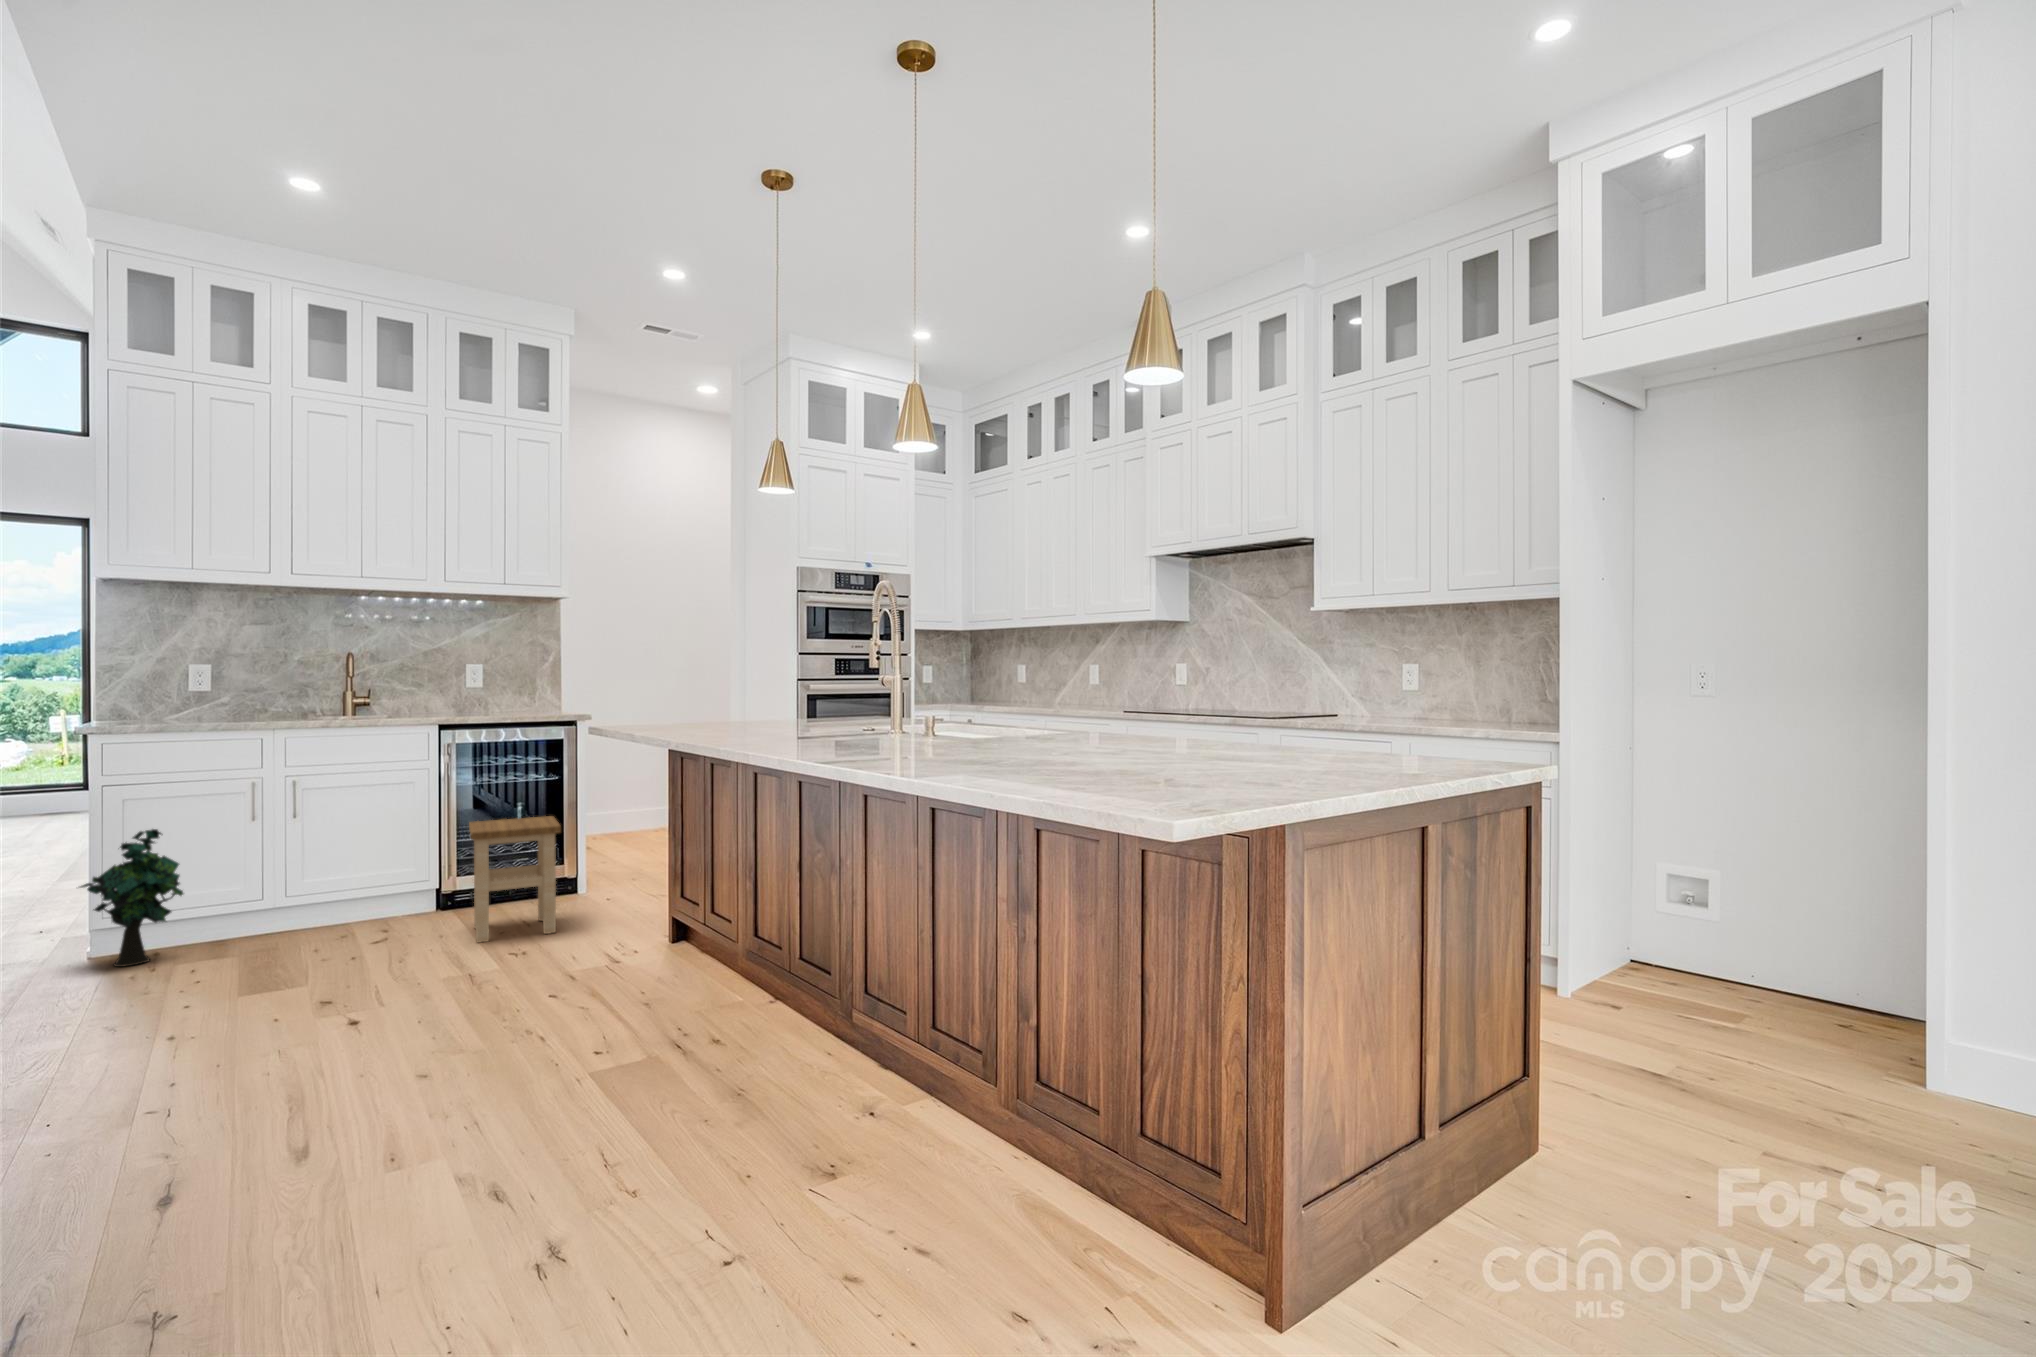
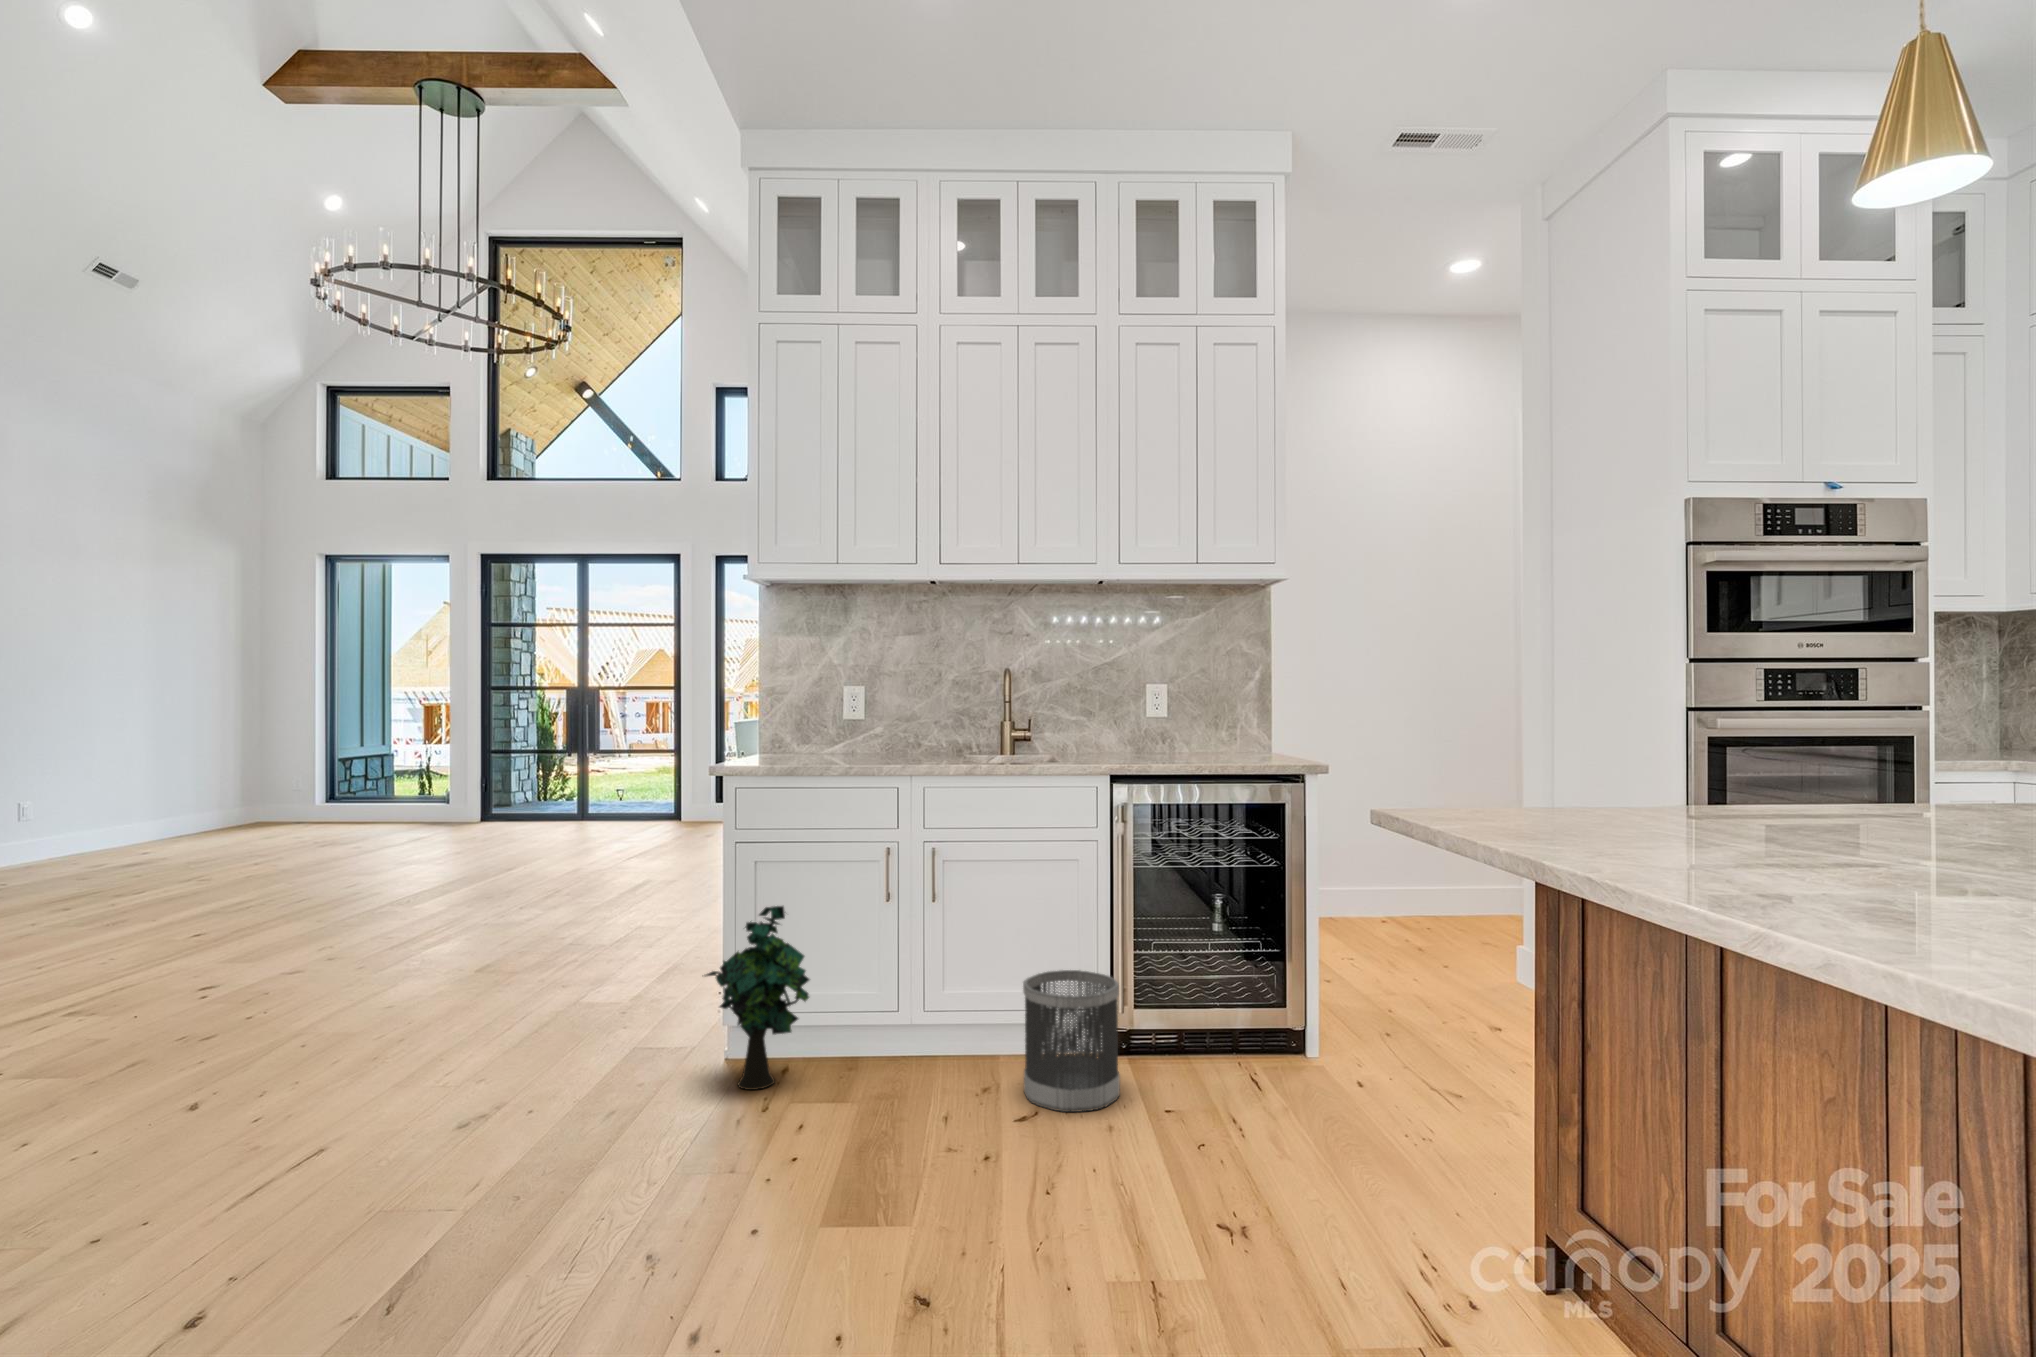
stool: present [469,816,561,943] -> none [1150,937,1297,1166]
wastebasket: none [373,853,447,937] -> present [1023,970,1120,1112]

